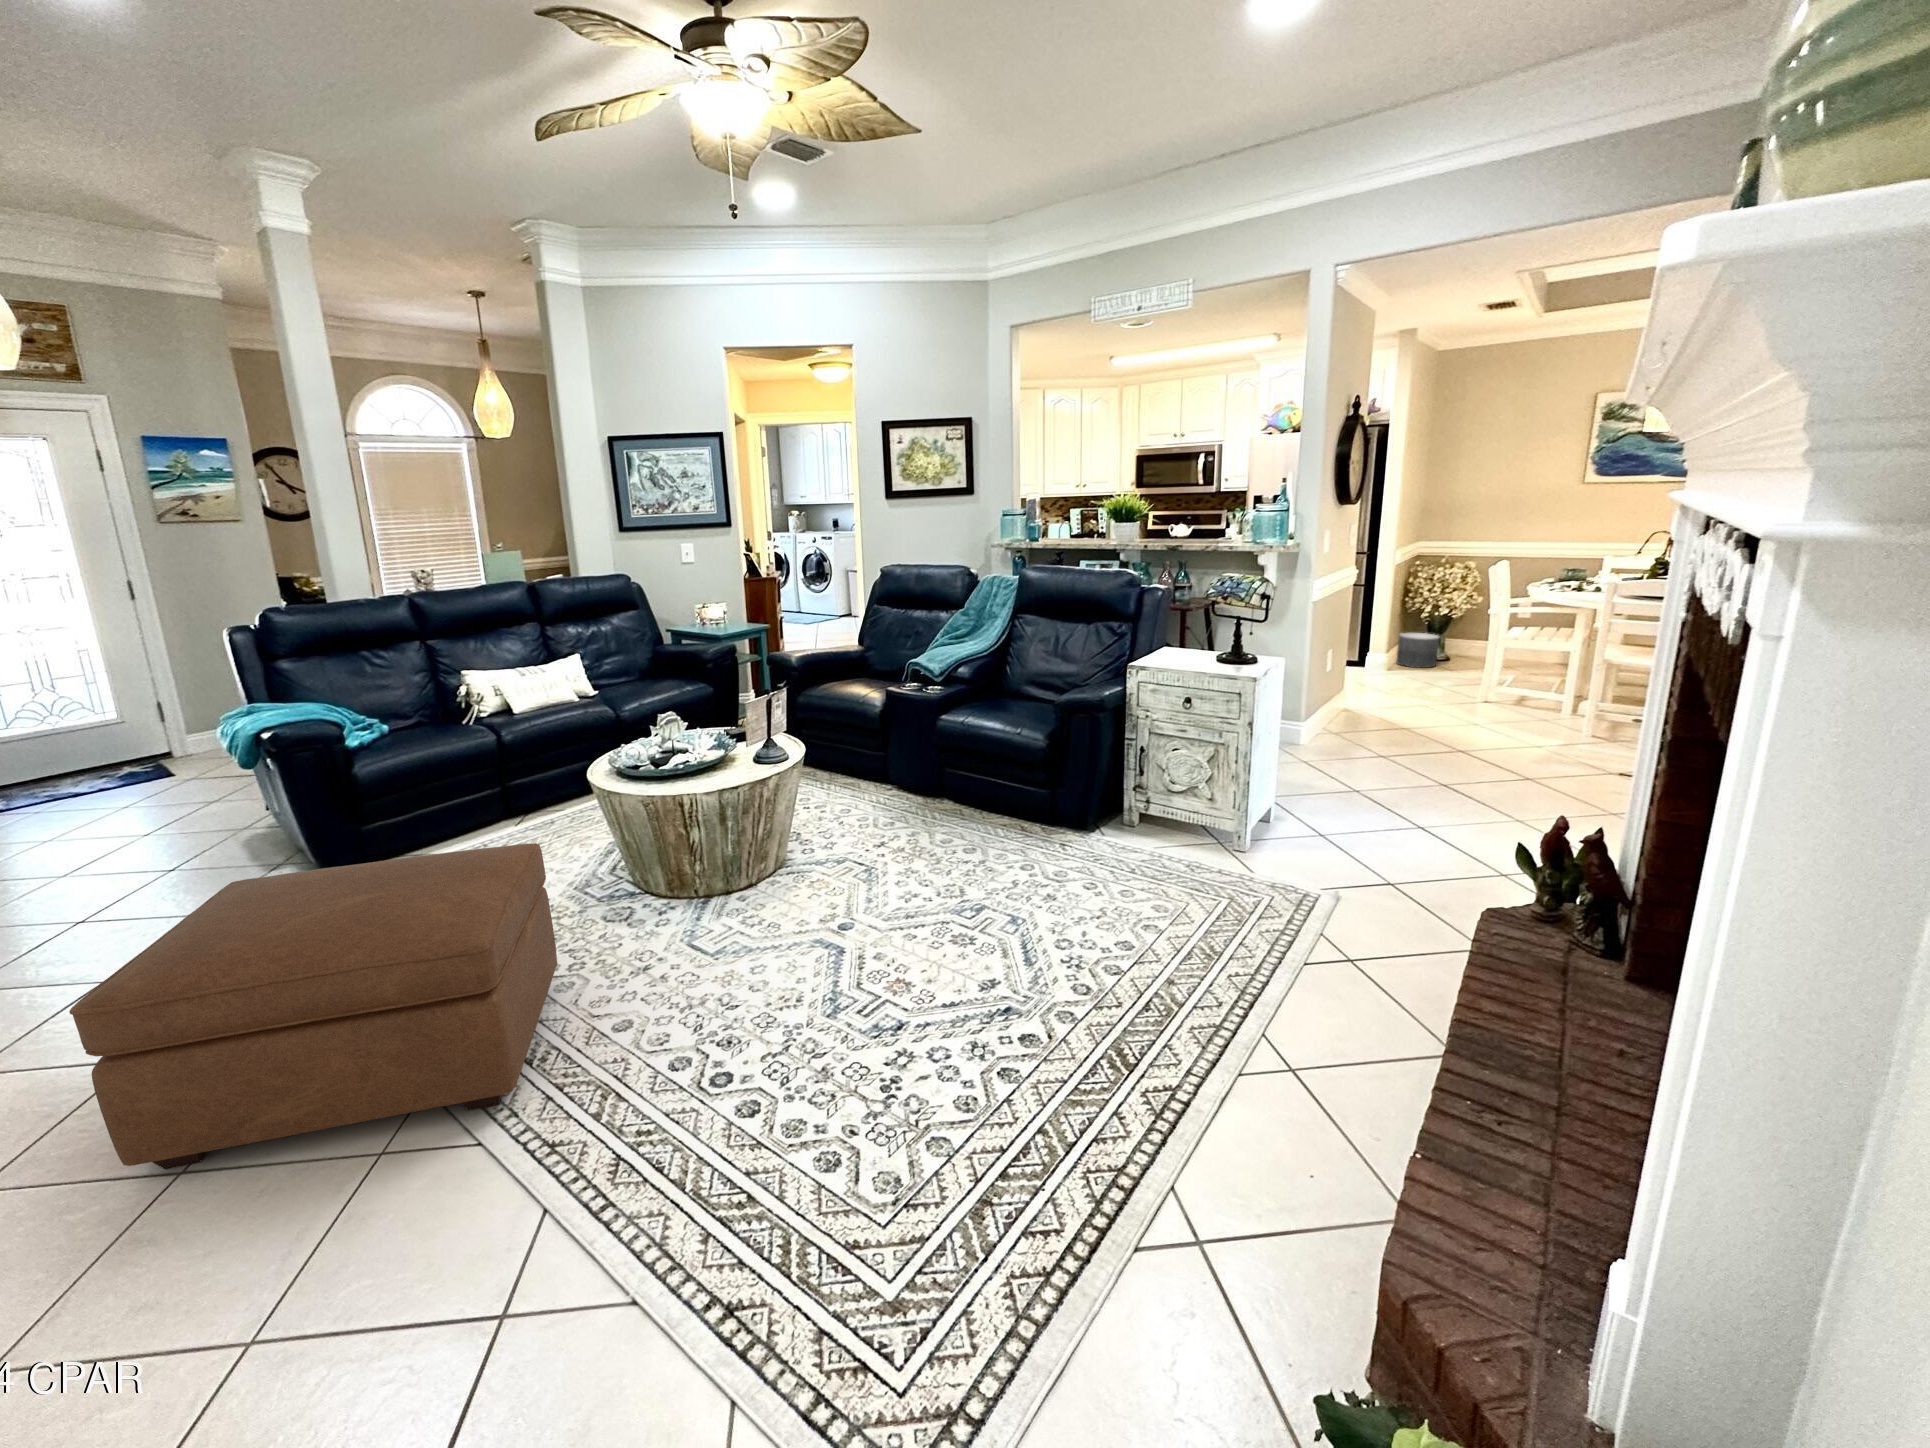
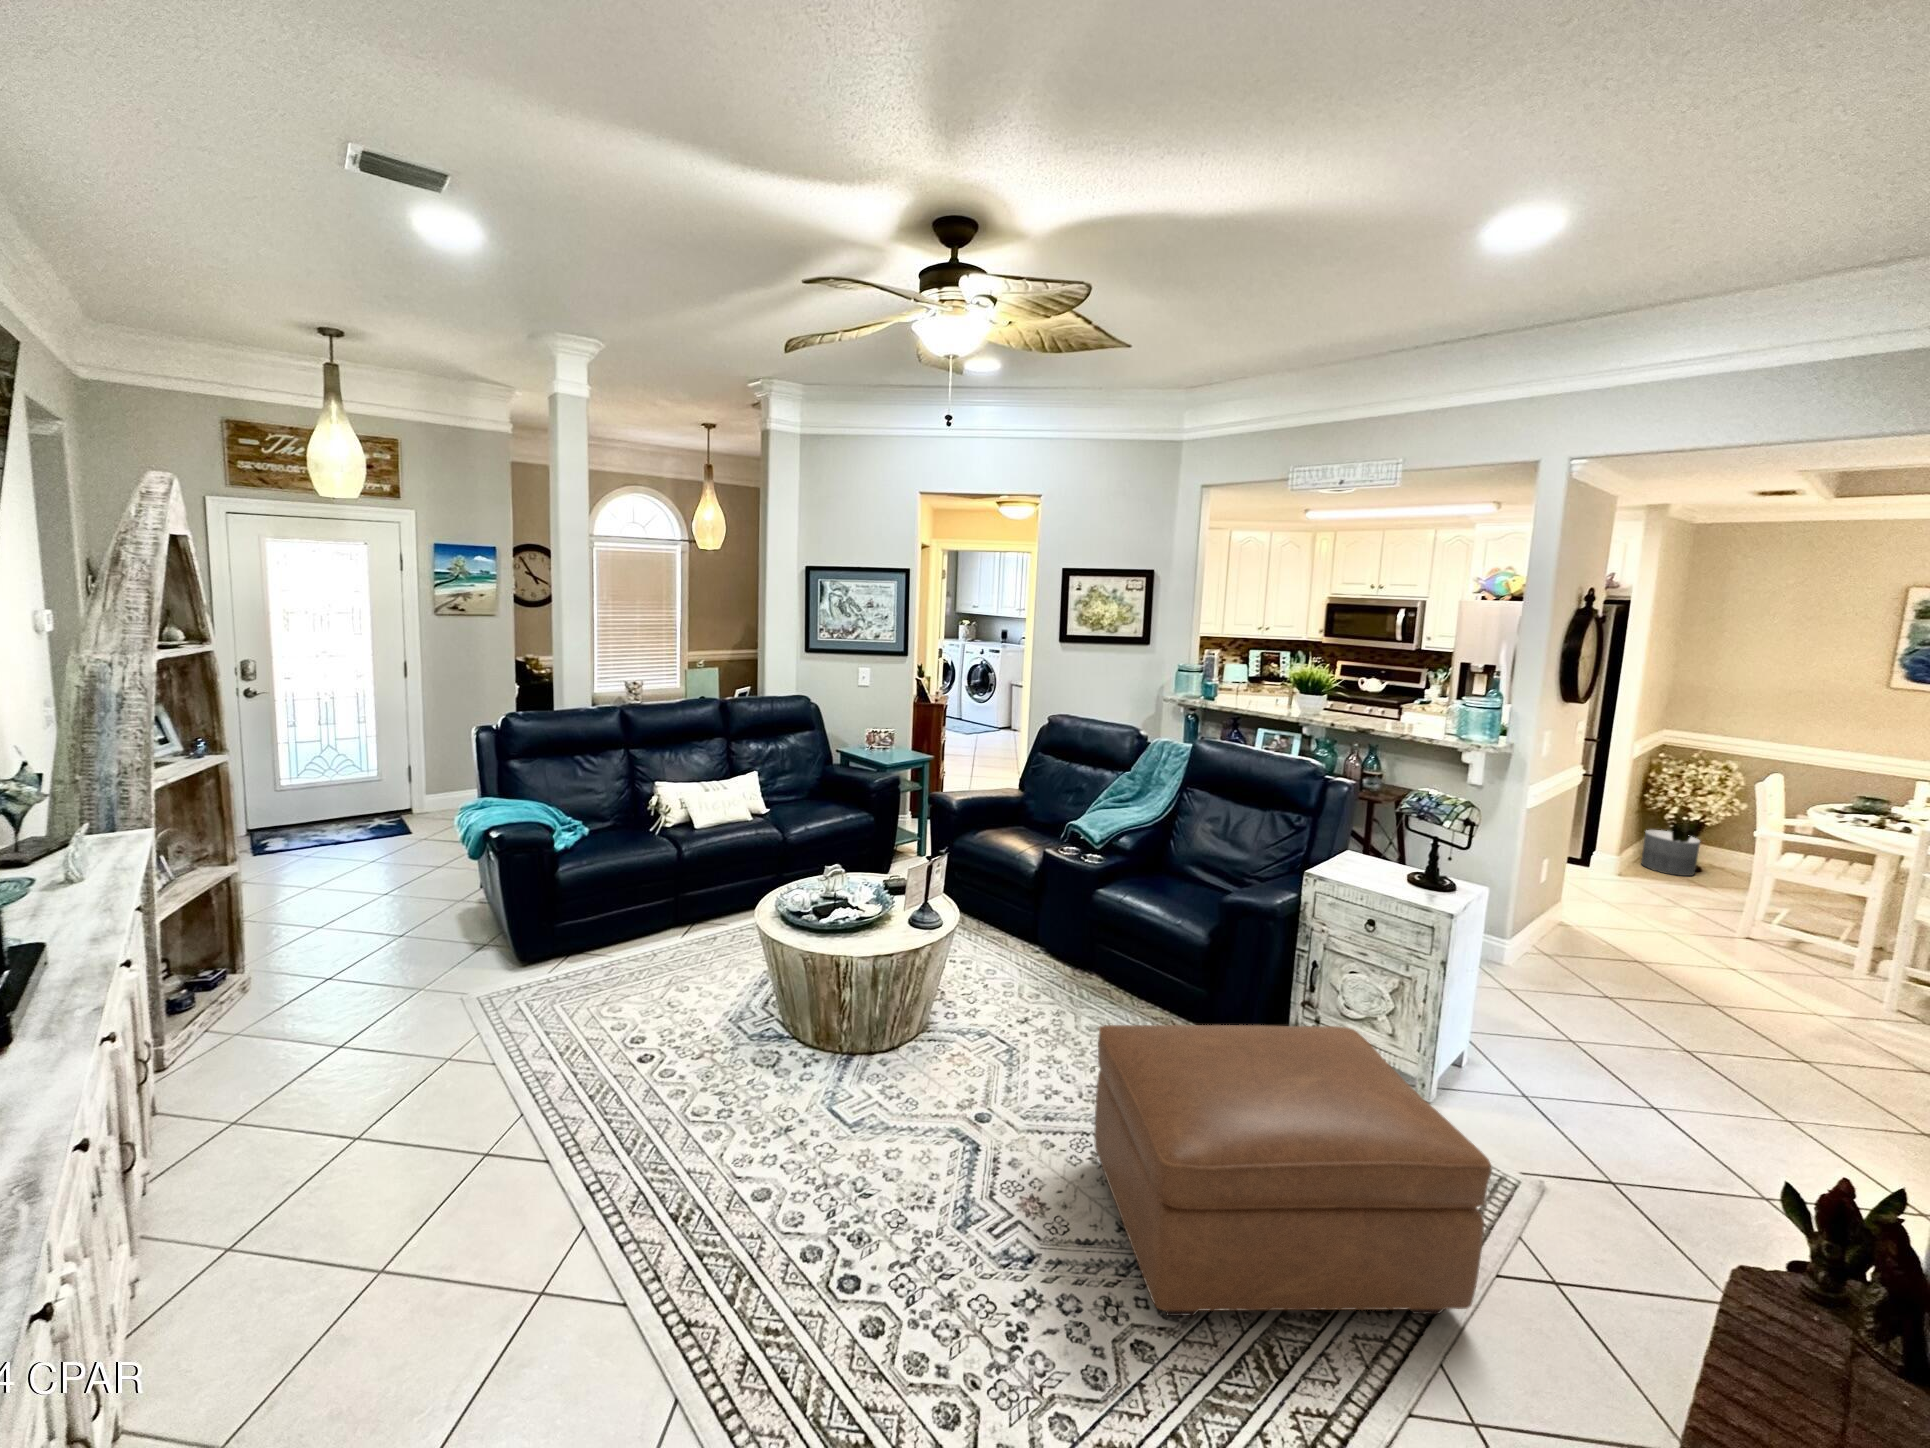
ottoman: present [69,843,557,1169] -> present [1094,1025,1491,1316]

